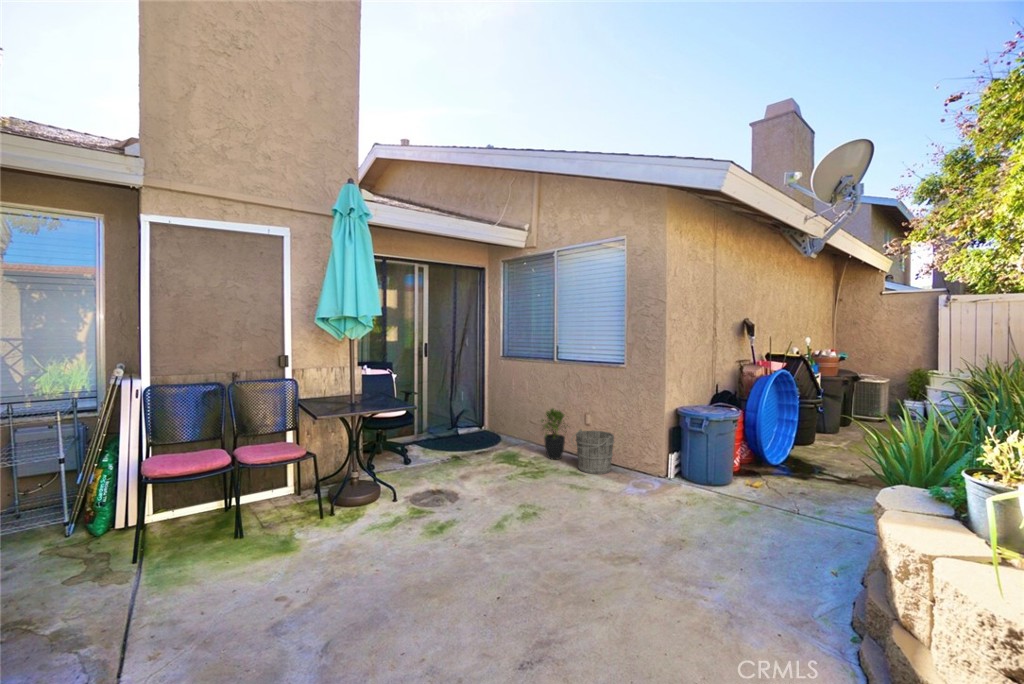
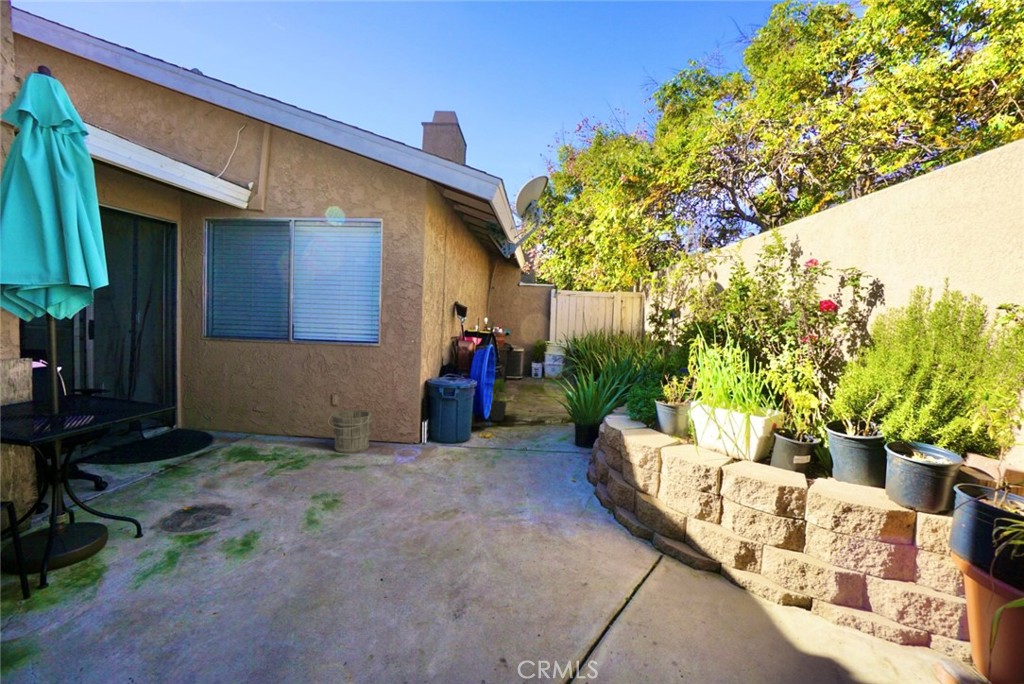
potted plant: present [542,409,568,459] -> present [490,379,509,421]

